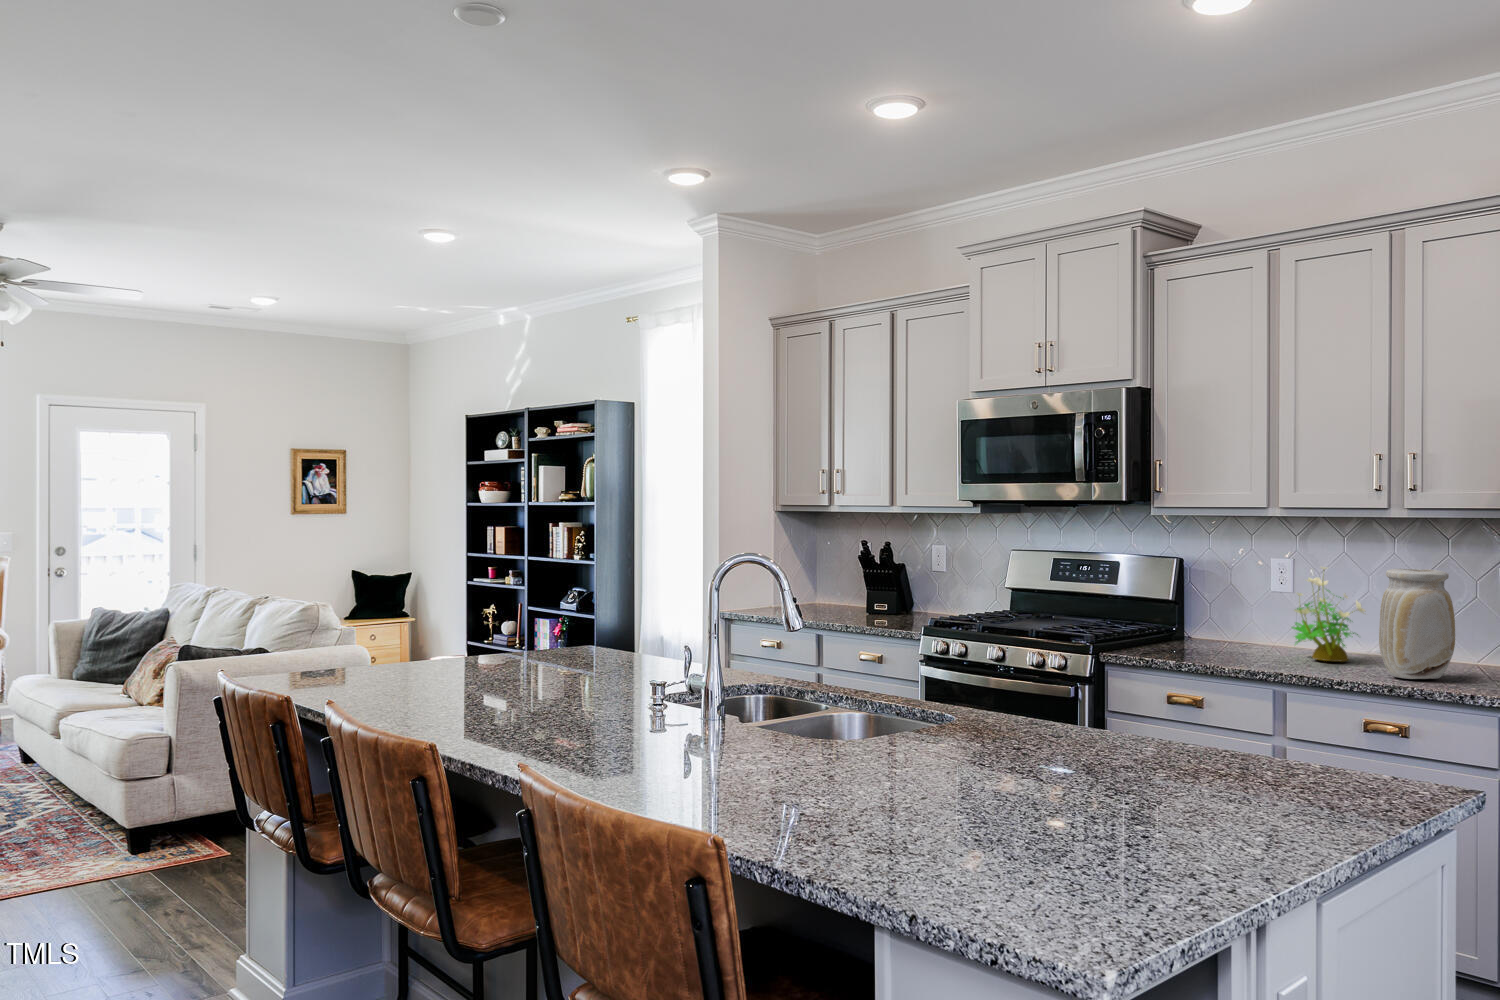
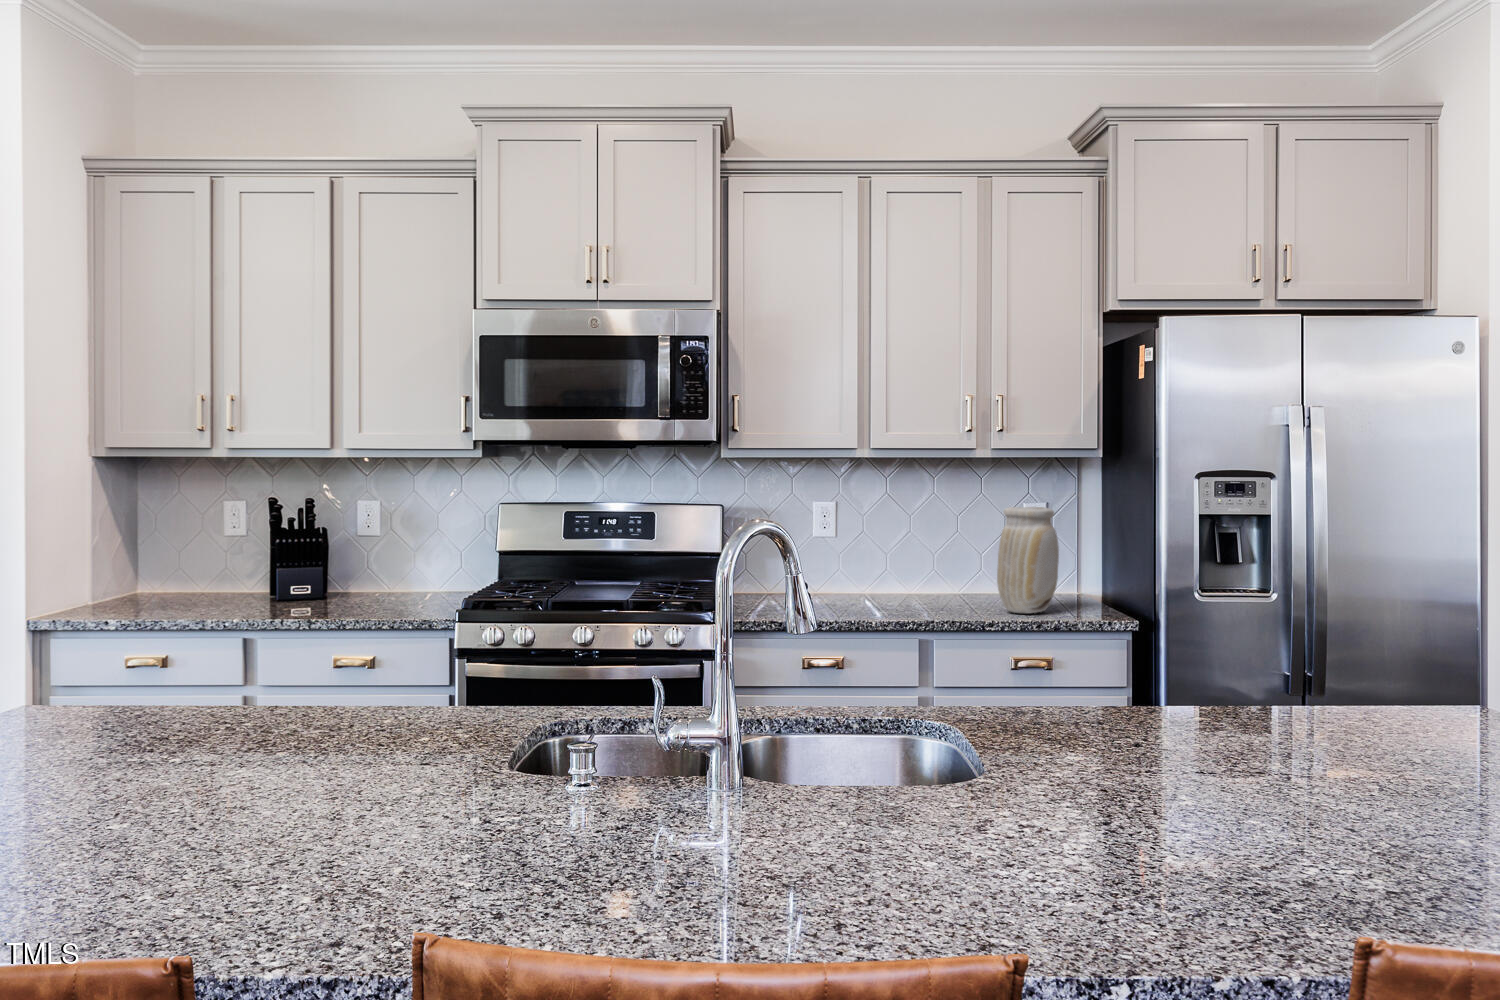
potted plant: present [1292,567,1365,662] -> none [878,508,952,604]

